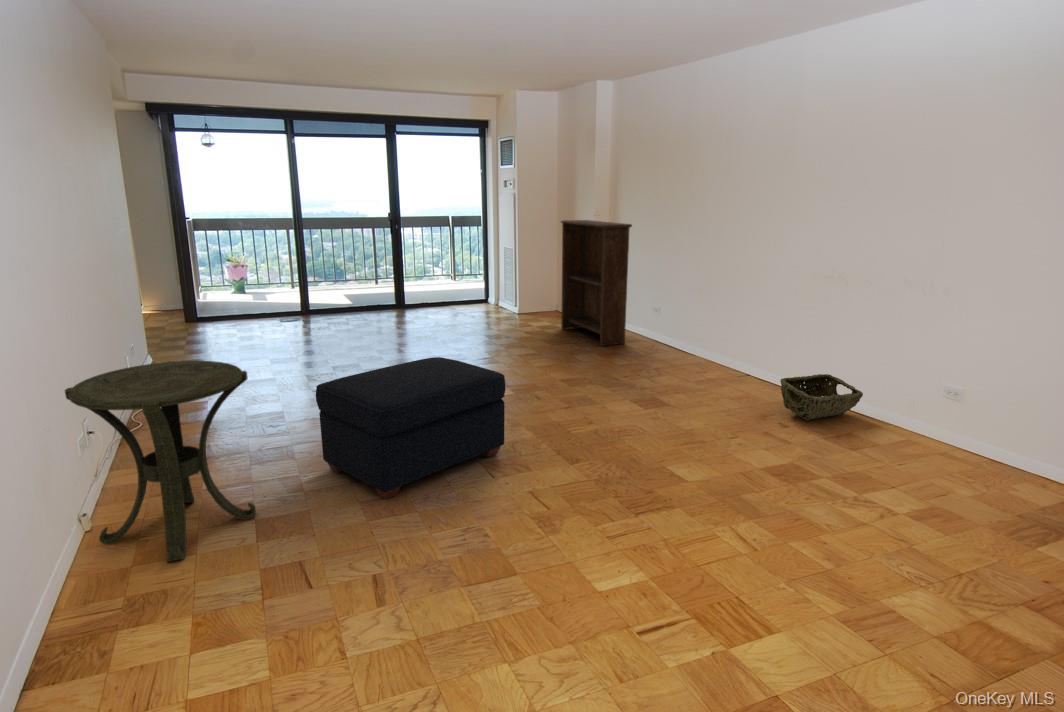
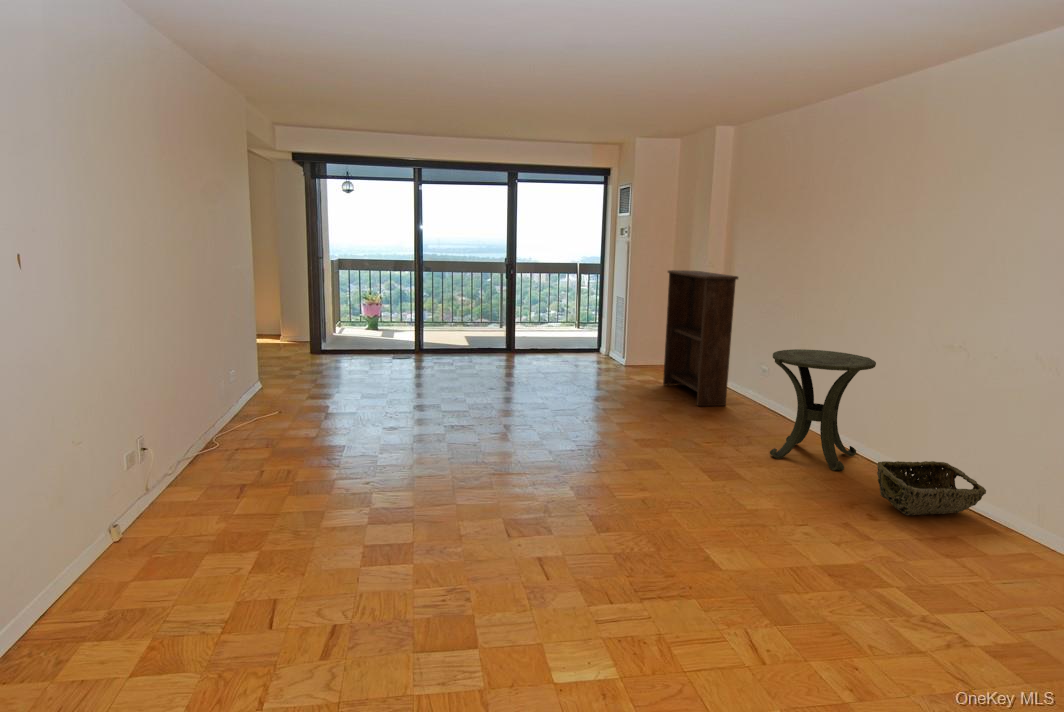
ottoman: present [316,357,505,499] -> none [344,403,535,543]
side table: present [65,361,256,562] -> present [770,349,876,470]

